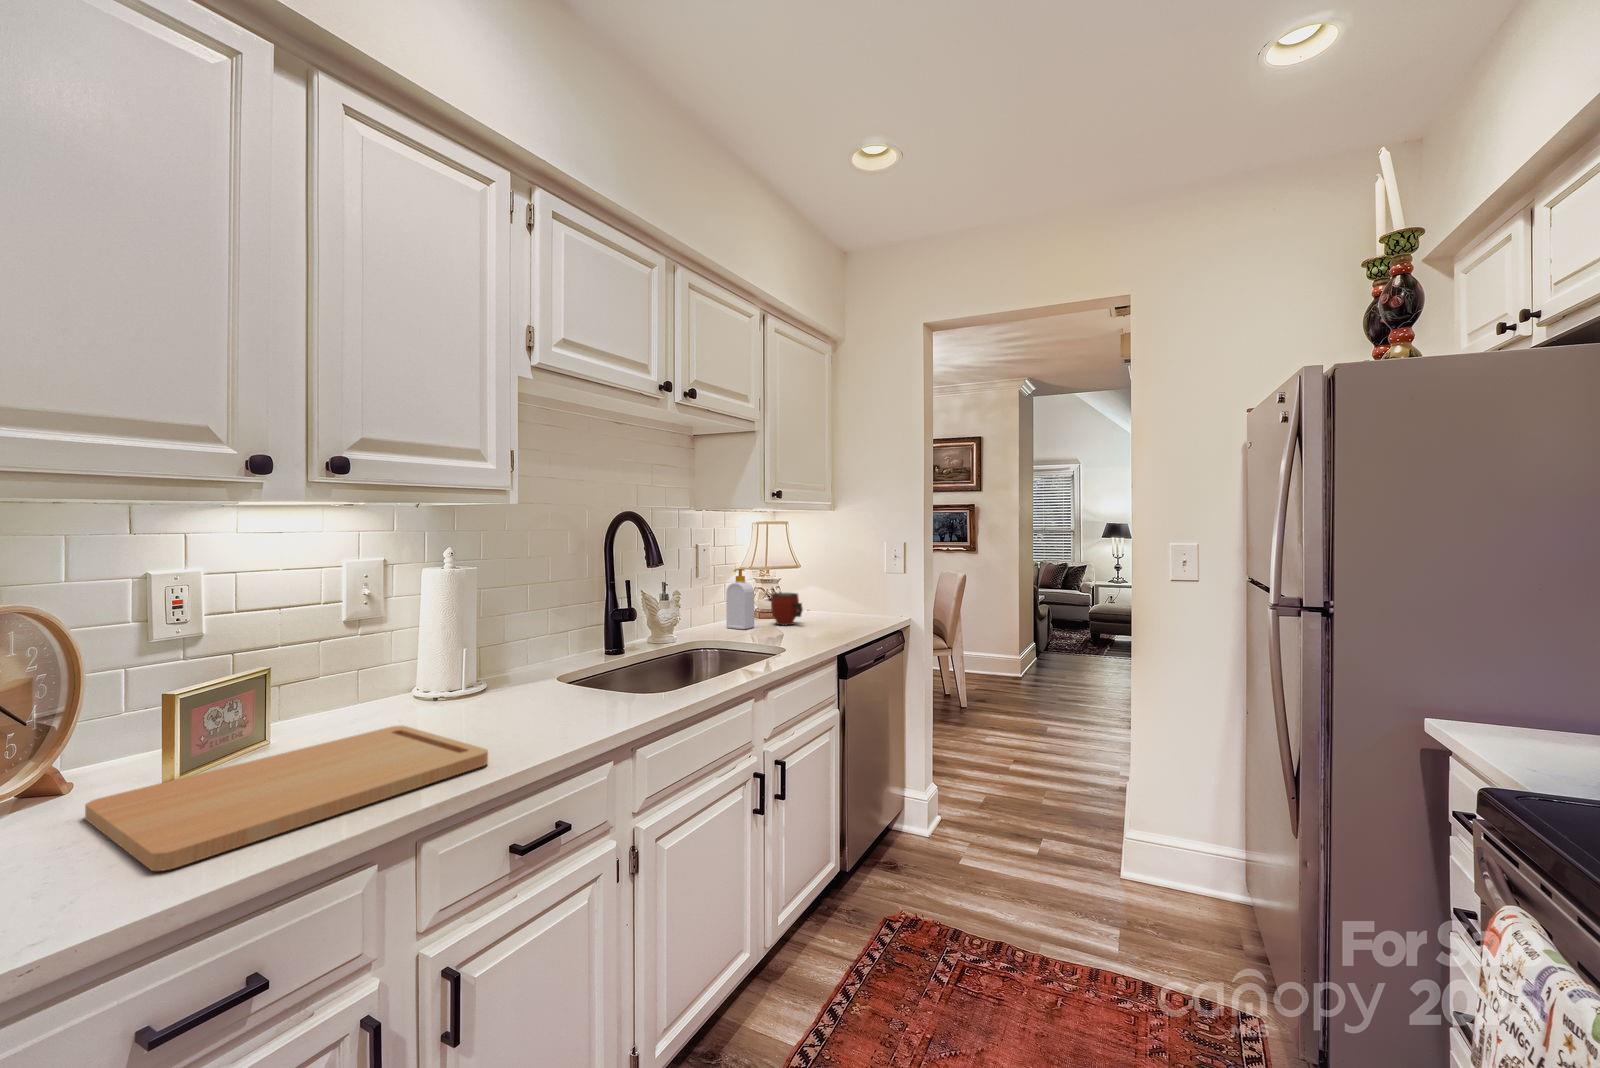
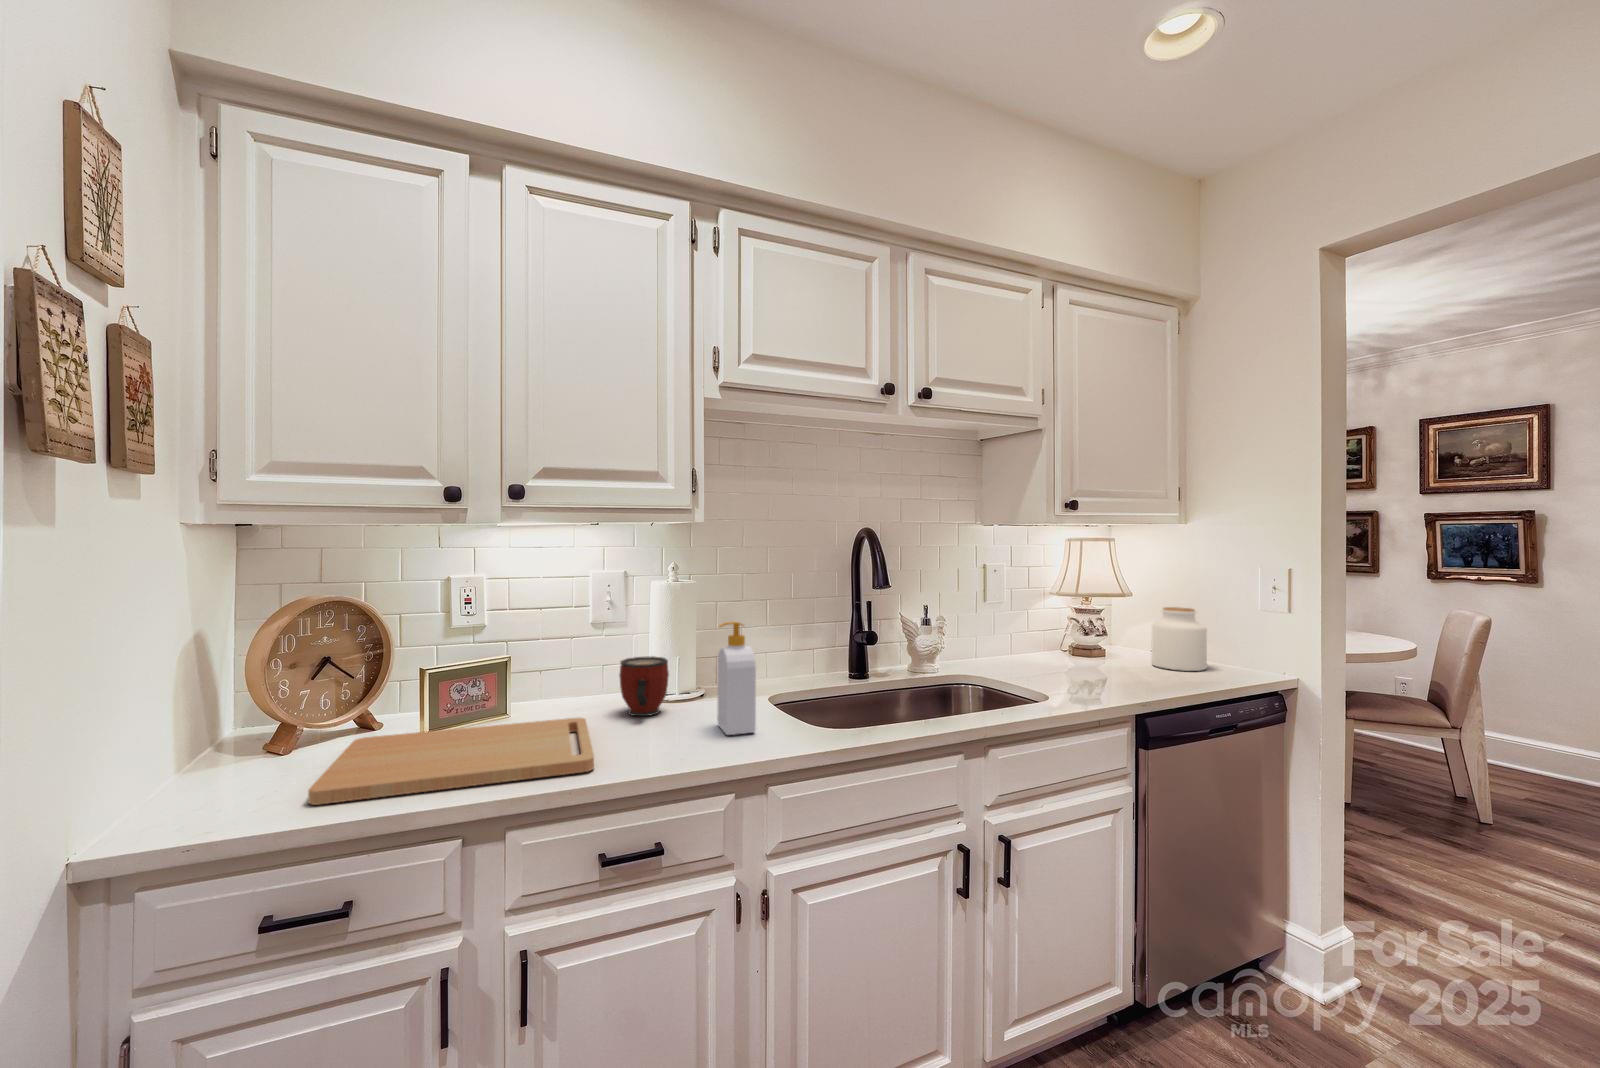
soap bottle: present [726,568,754,629] -> present [717,622,756,735]
jar: none [824,576,860,622] -> present [1151,607,1207,671]
mug: present [771,593,803,625] -> present [619,656,669,716]

